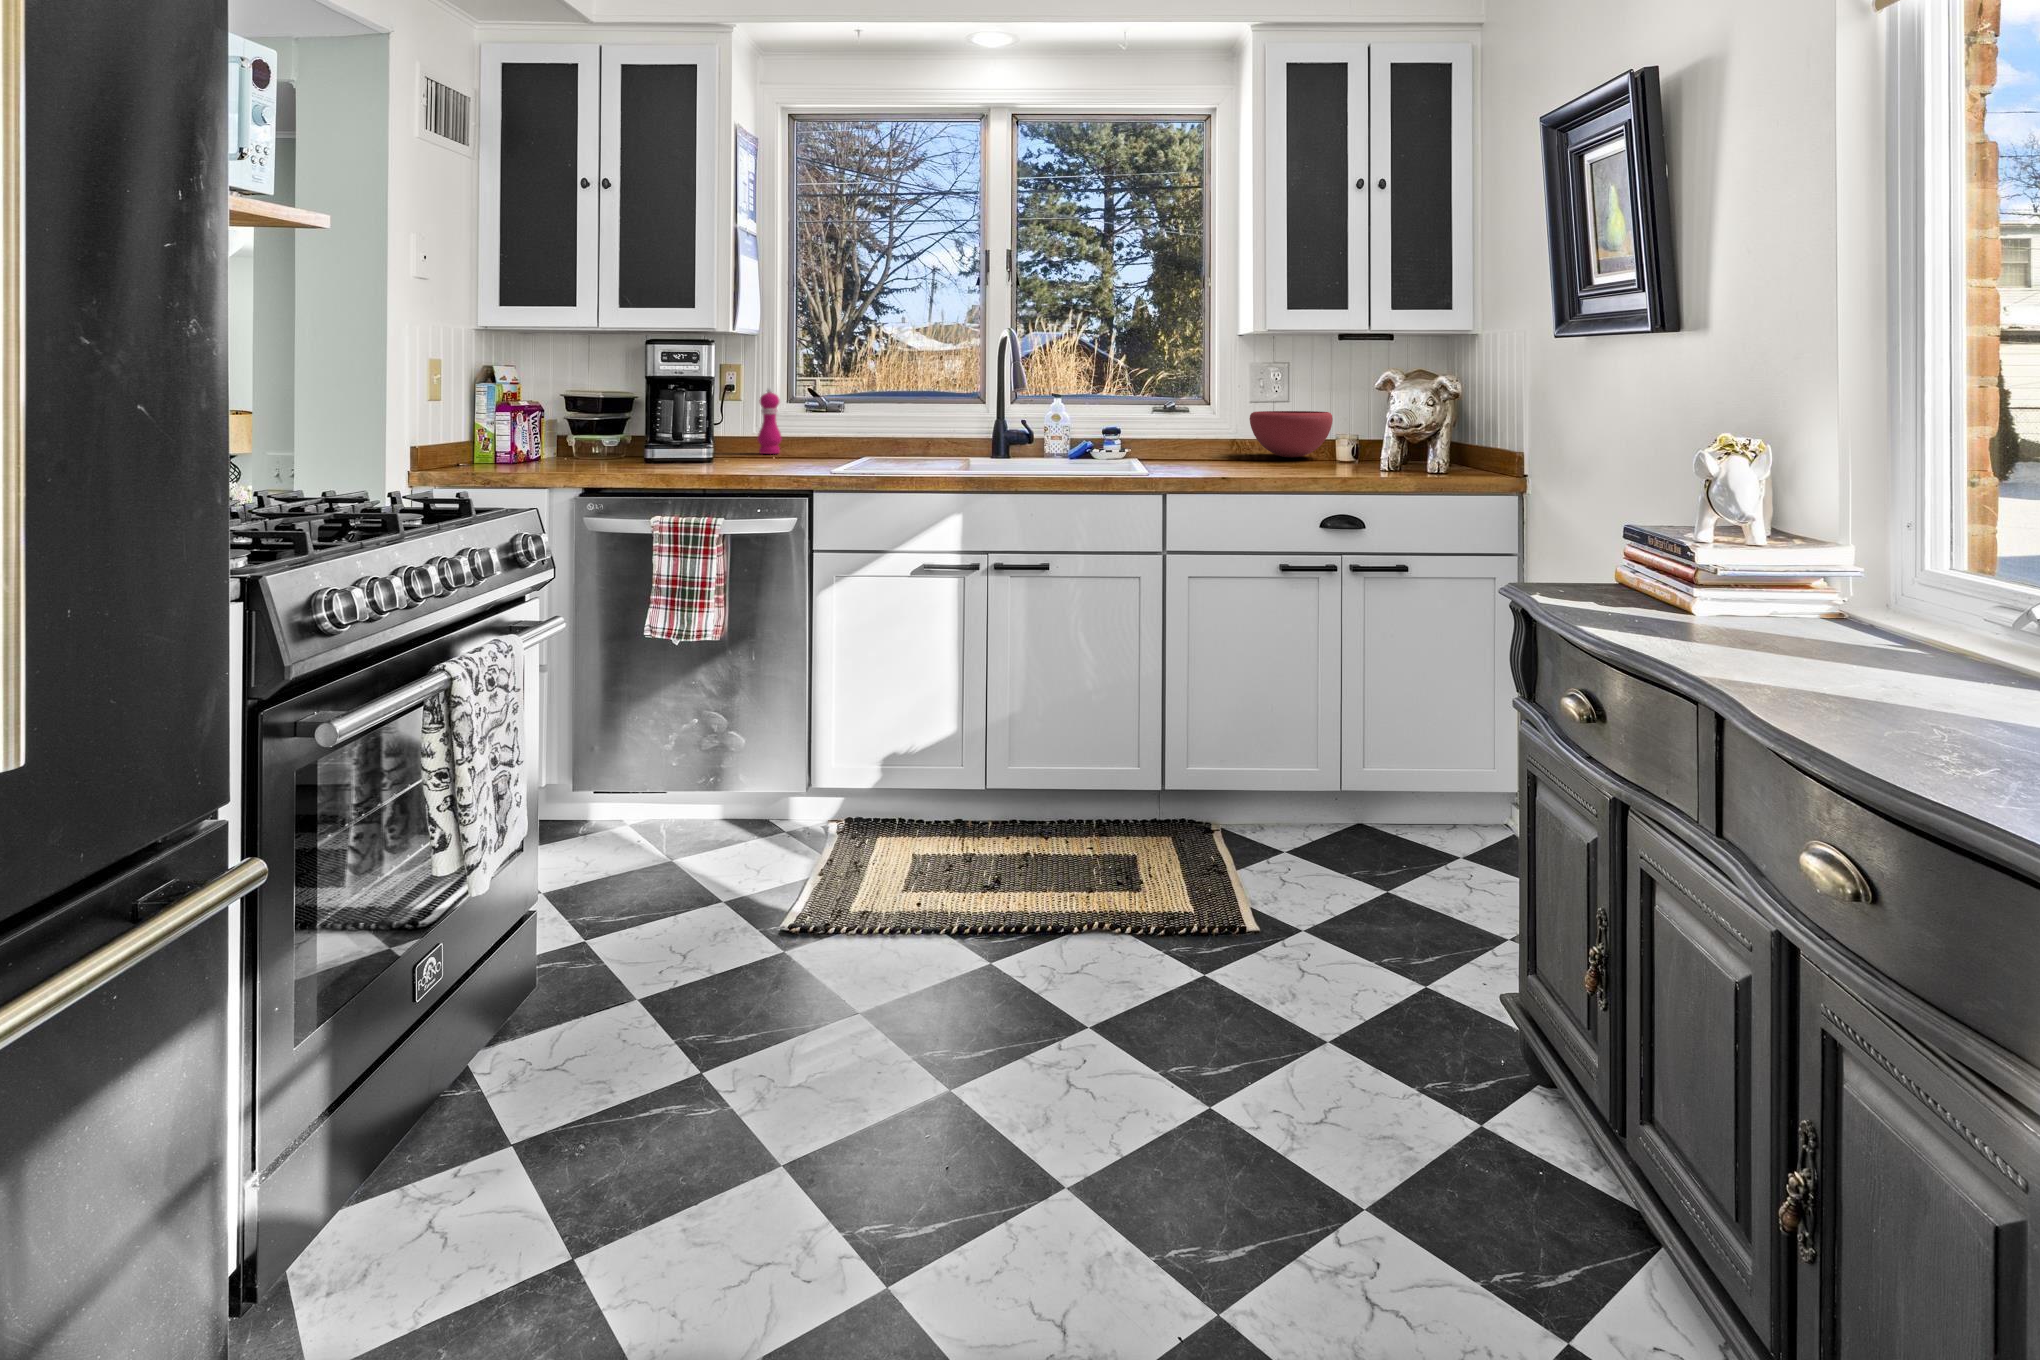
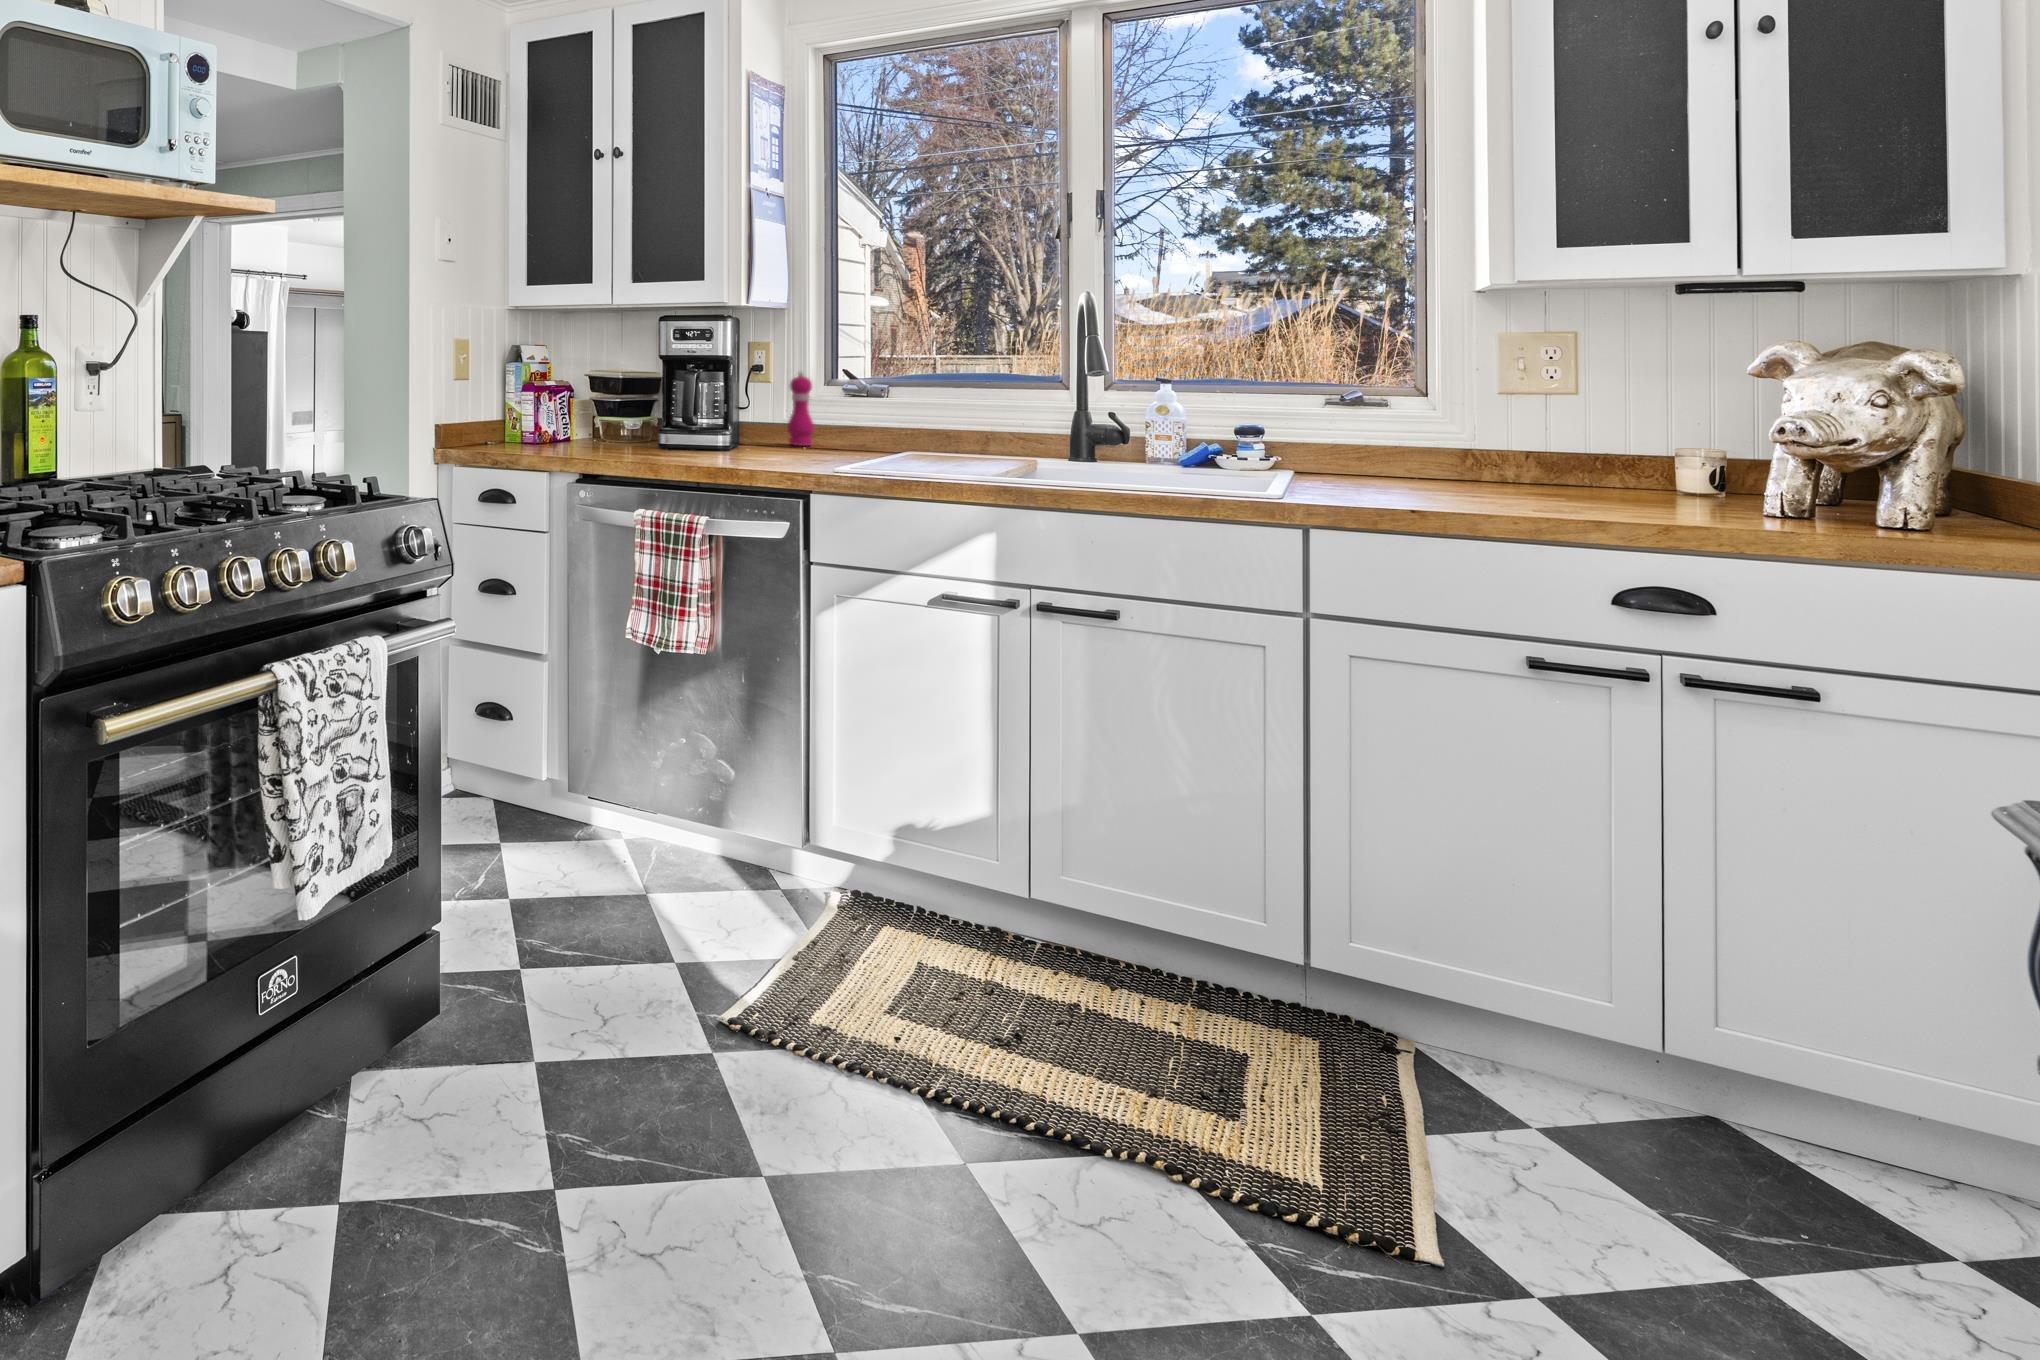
bowl: present [1250,411,1333,457] -> none [1475,412,1633,482]

